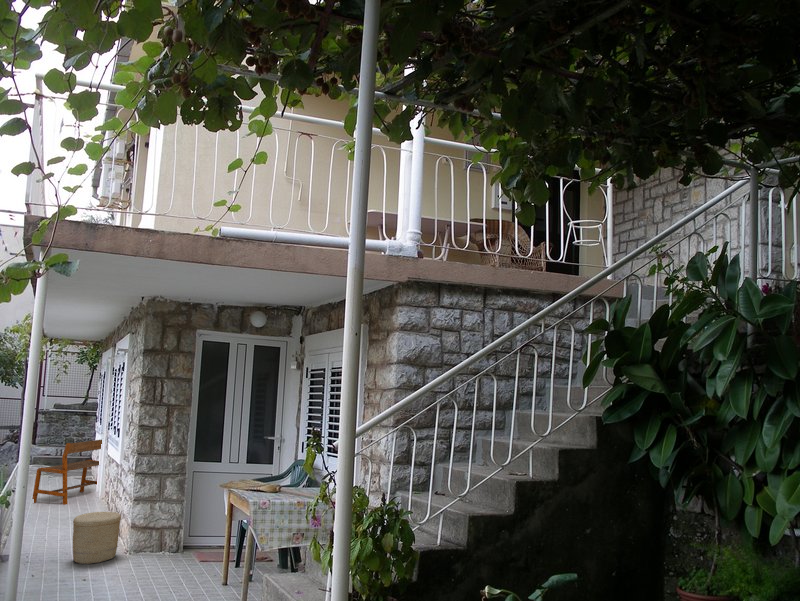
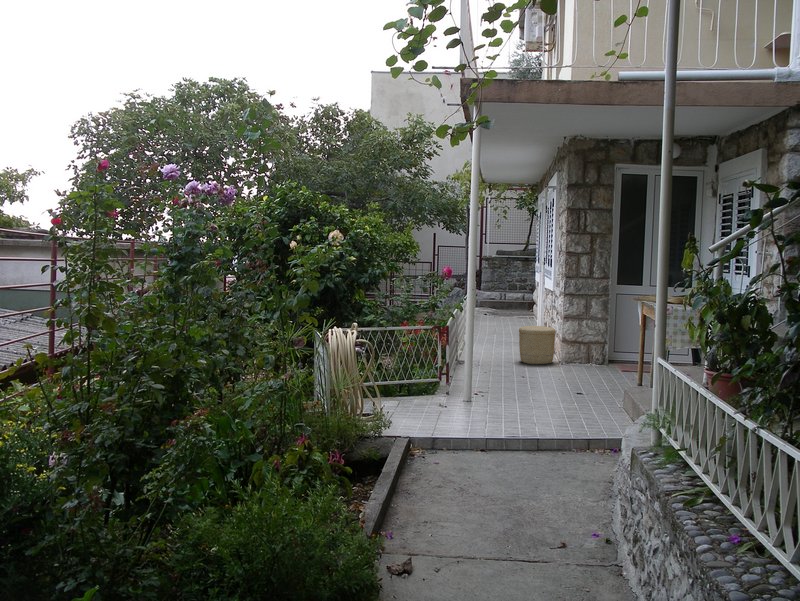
bench: present [32,440,102,505] -> none [486,276,548,331]

